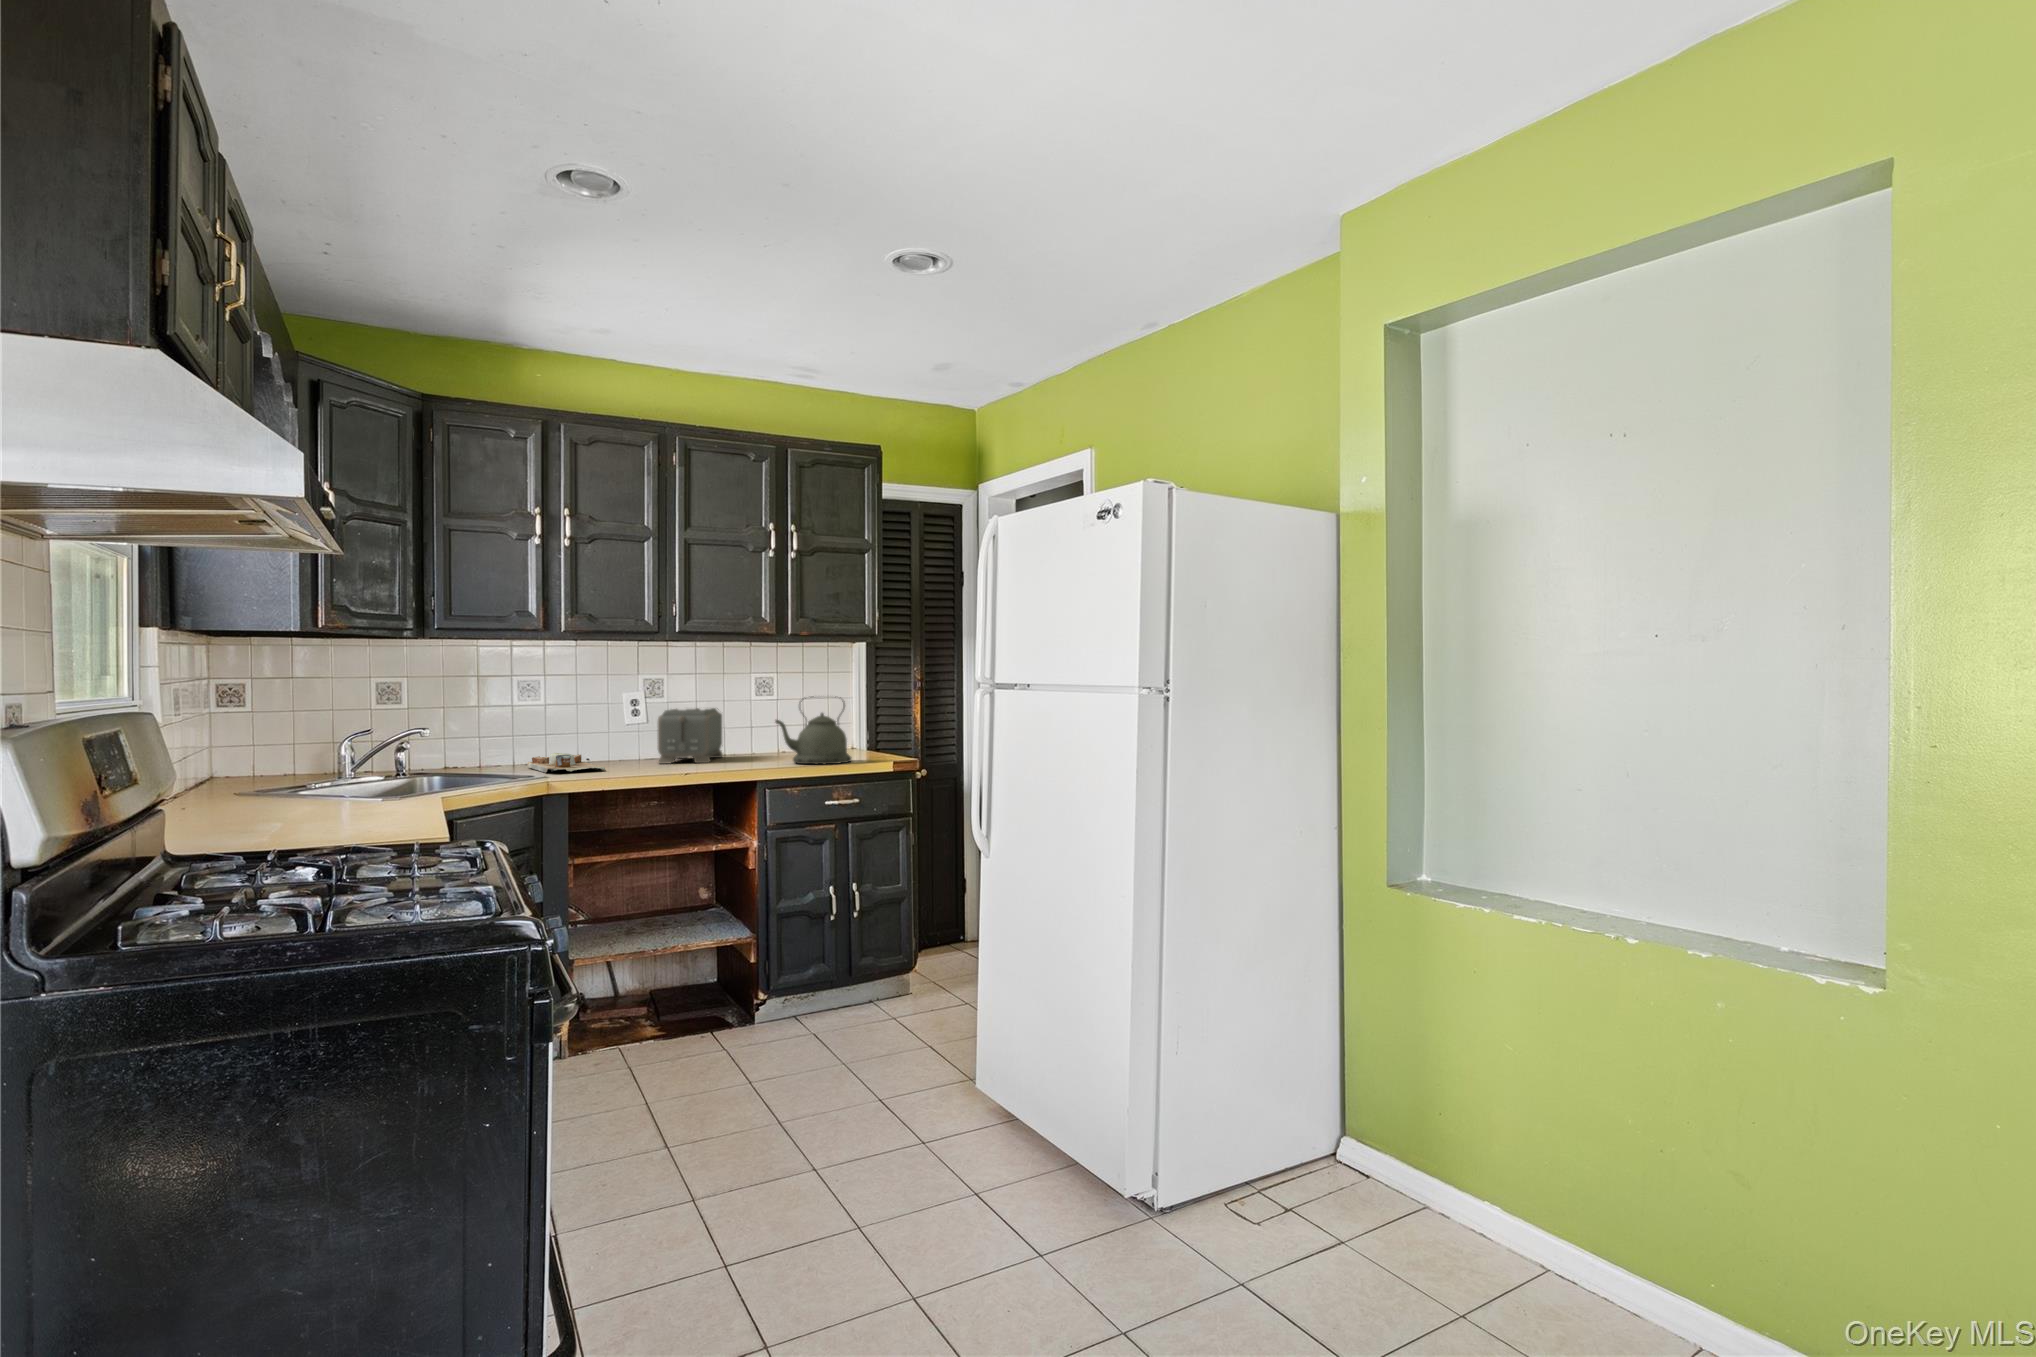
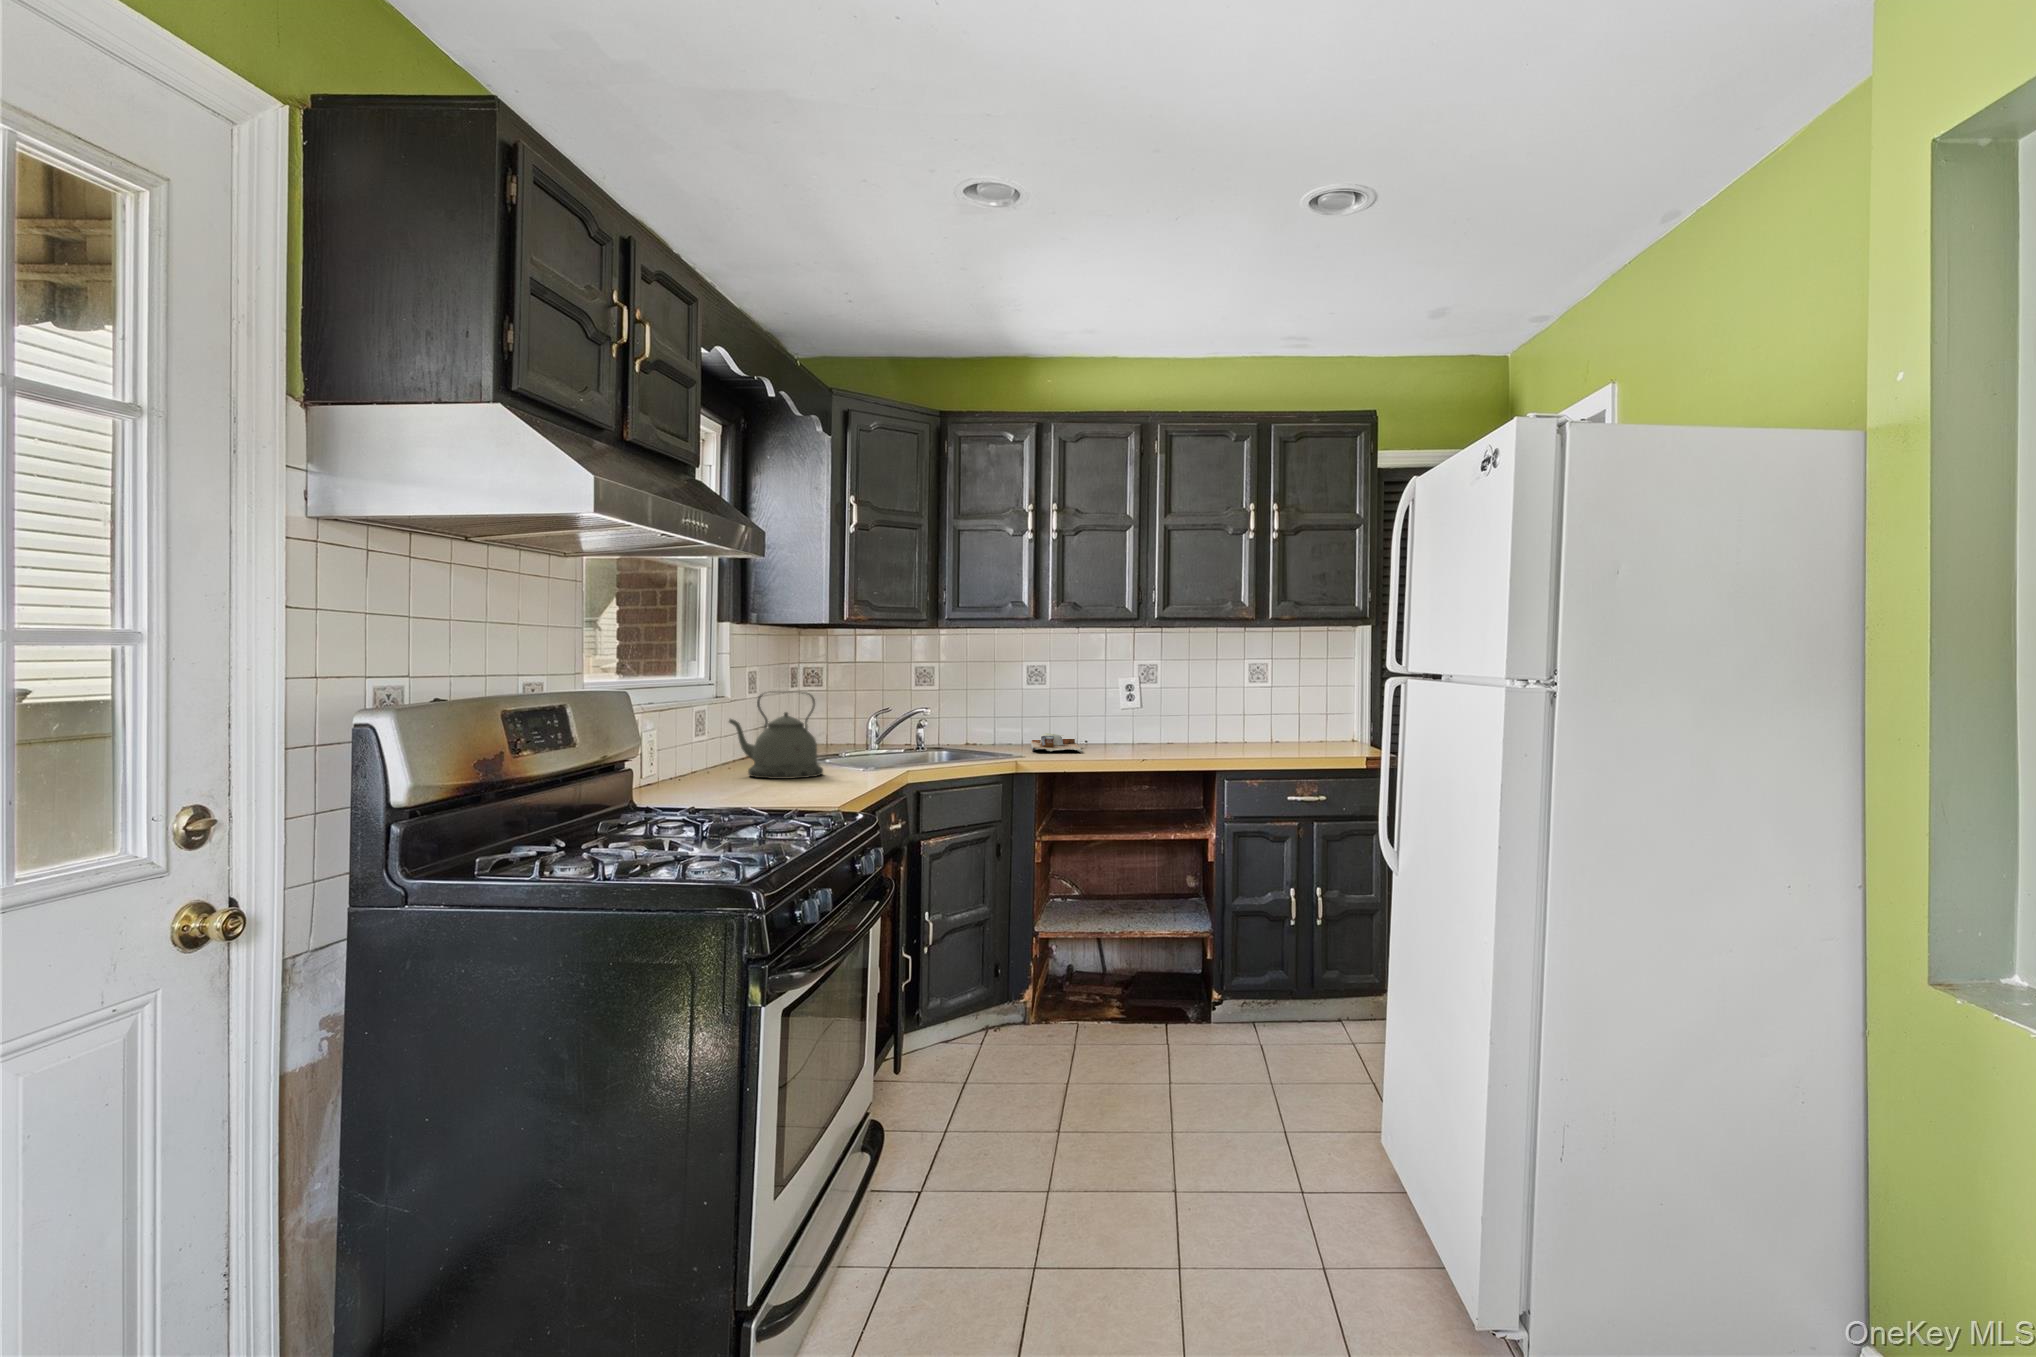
kettle: present [775,701,851,764] -> present [729,694,823,779]
toaster: present [658,708,723,764] -> none [1141,695,1216,751]

